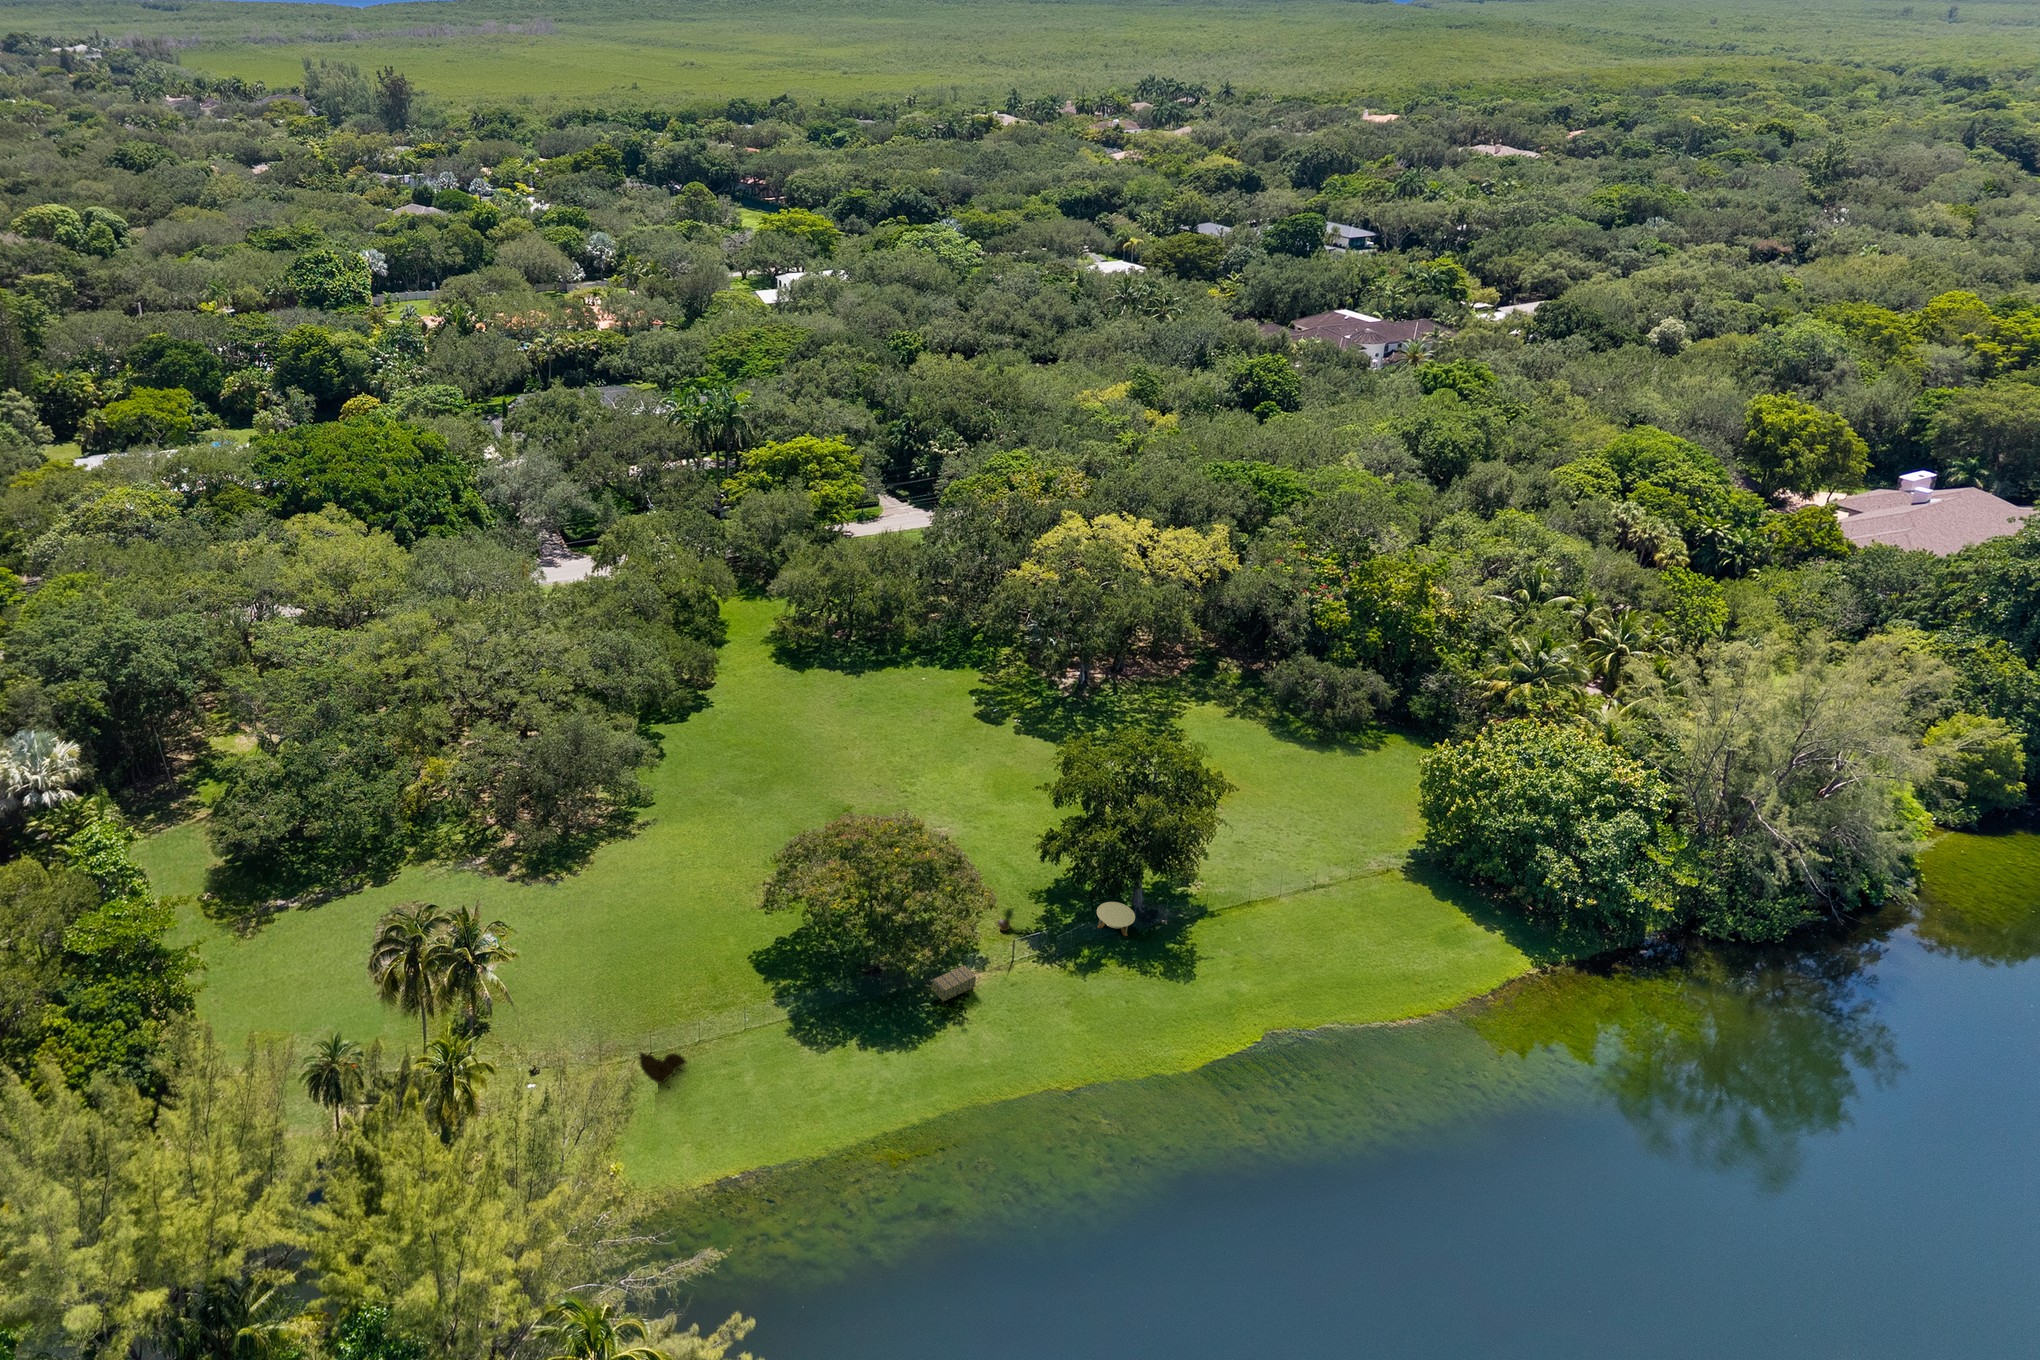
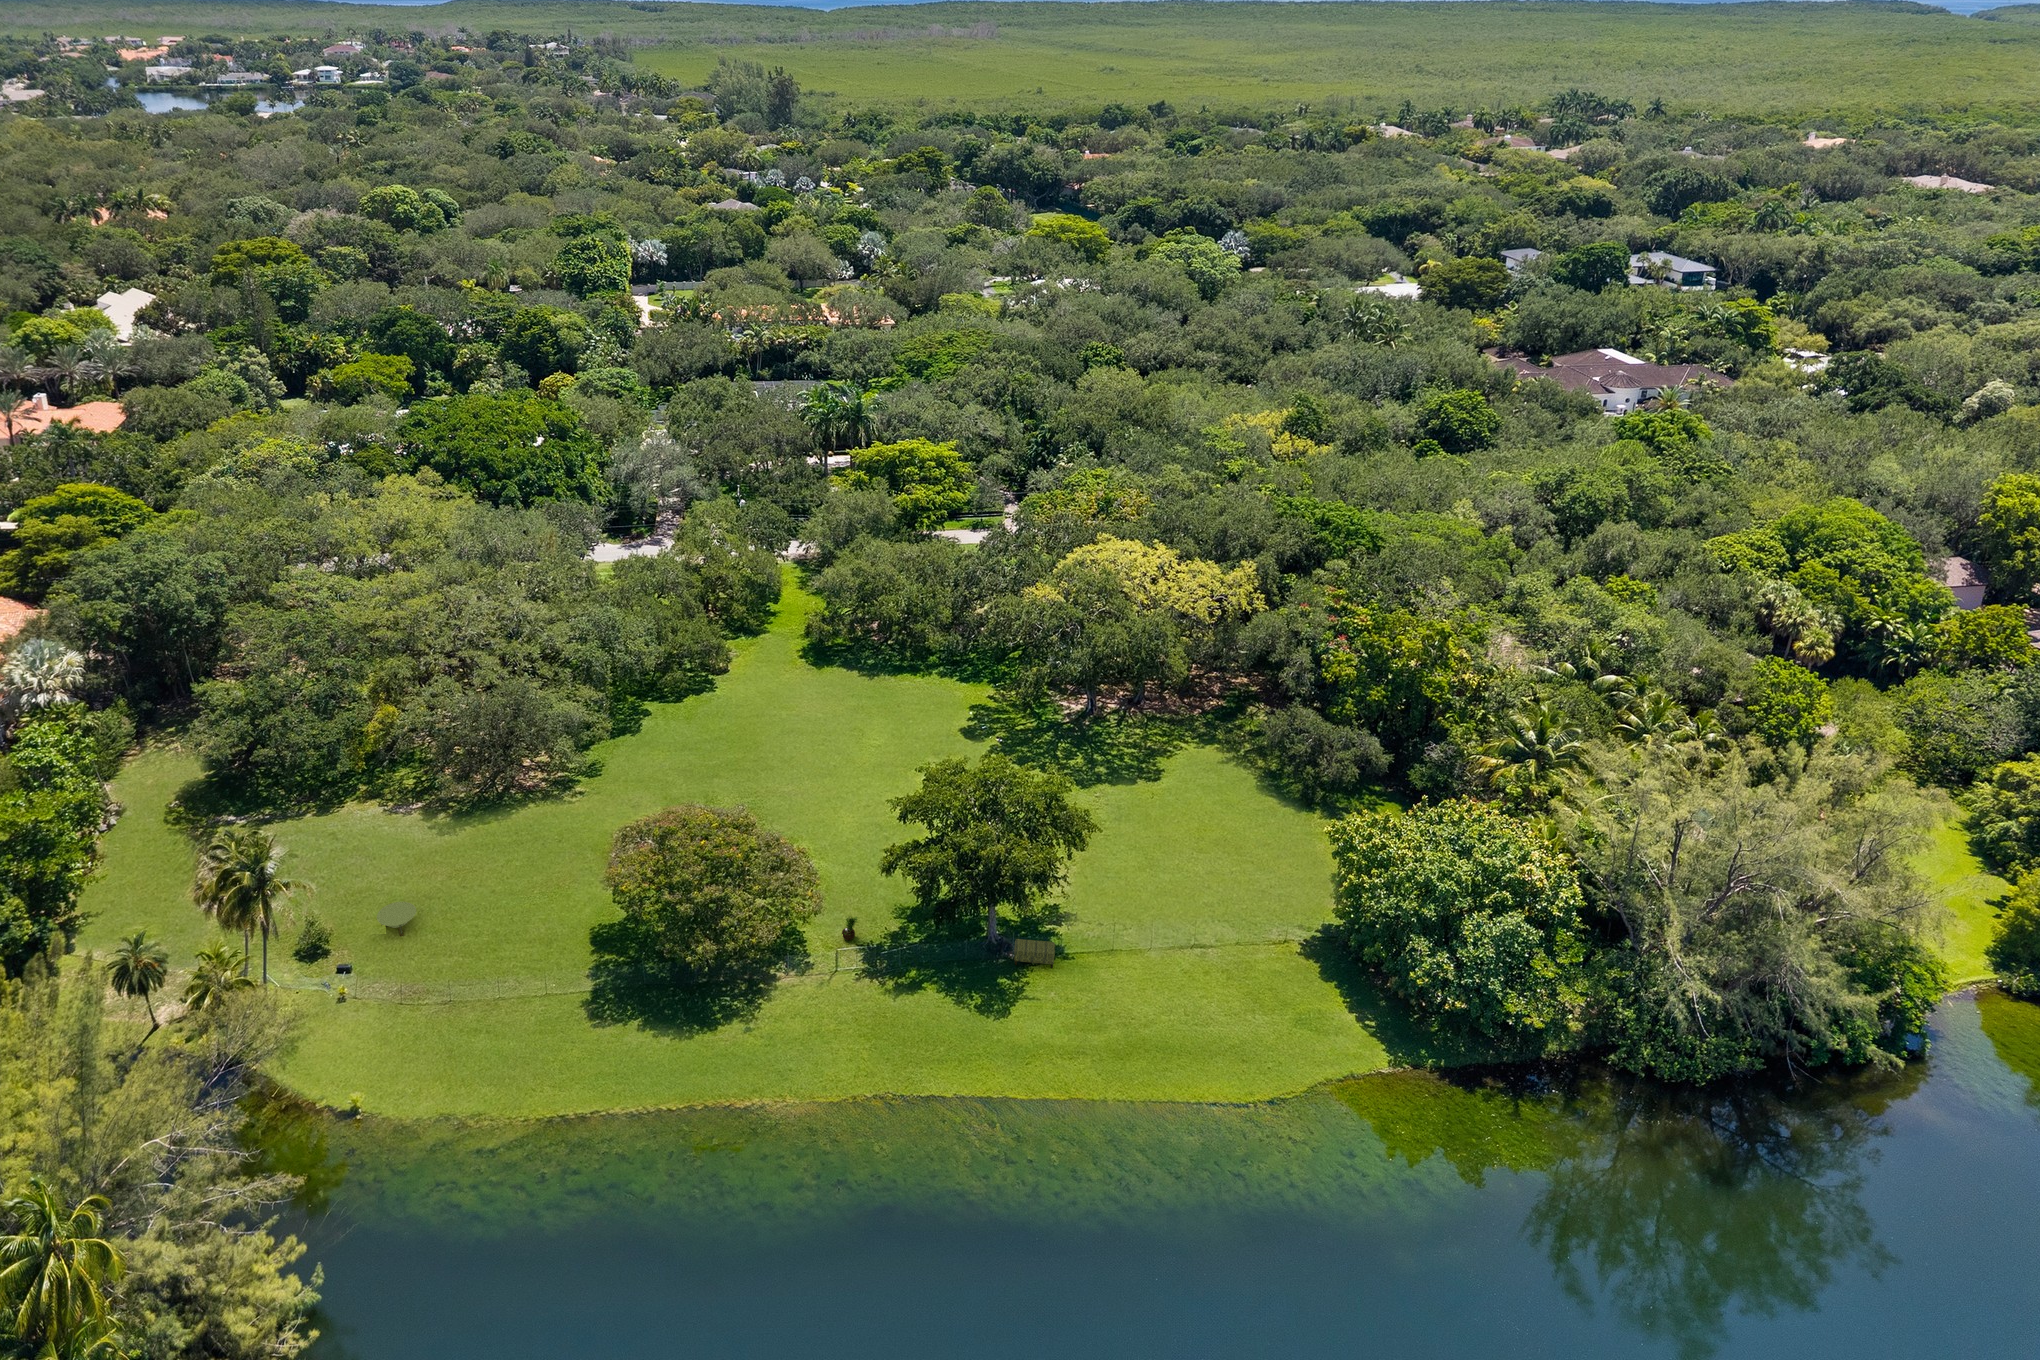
round table: present [1097,902,1135,936] -> present [377,902,416,936]
bench: present [932,966,976,1005] -> present [1014,939,1055,968]
lounge chair: present [640,1052,686,1085] -> none [434,985,485,1024]

